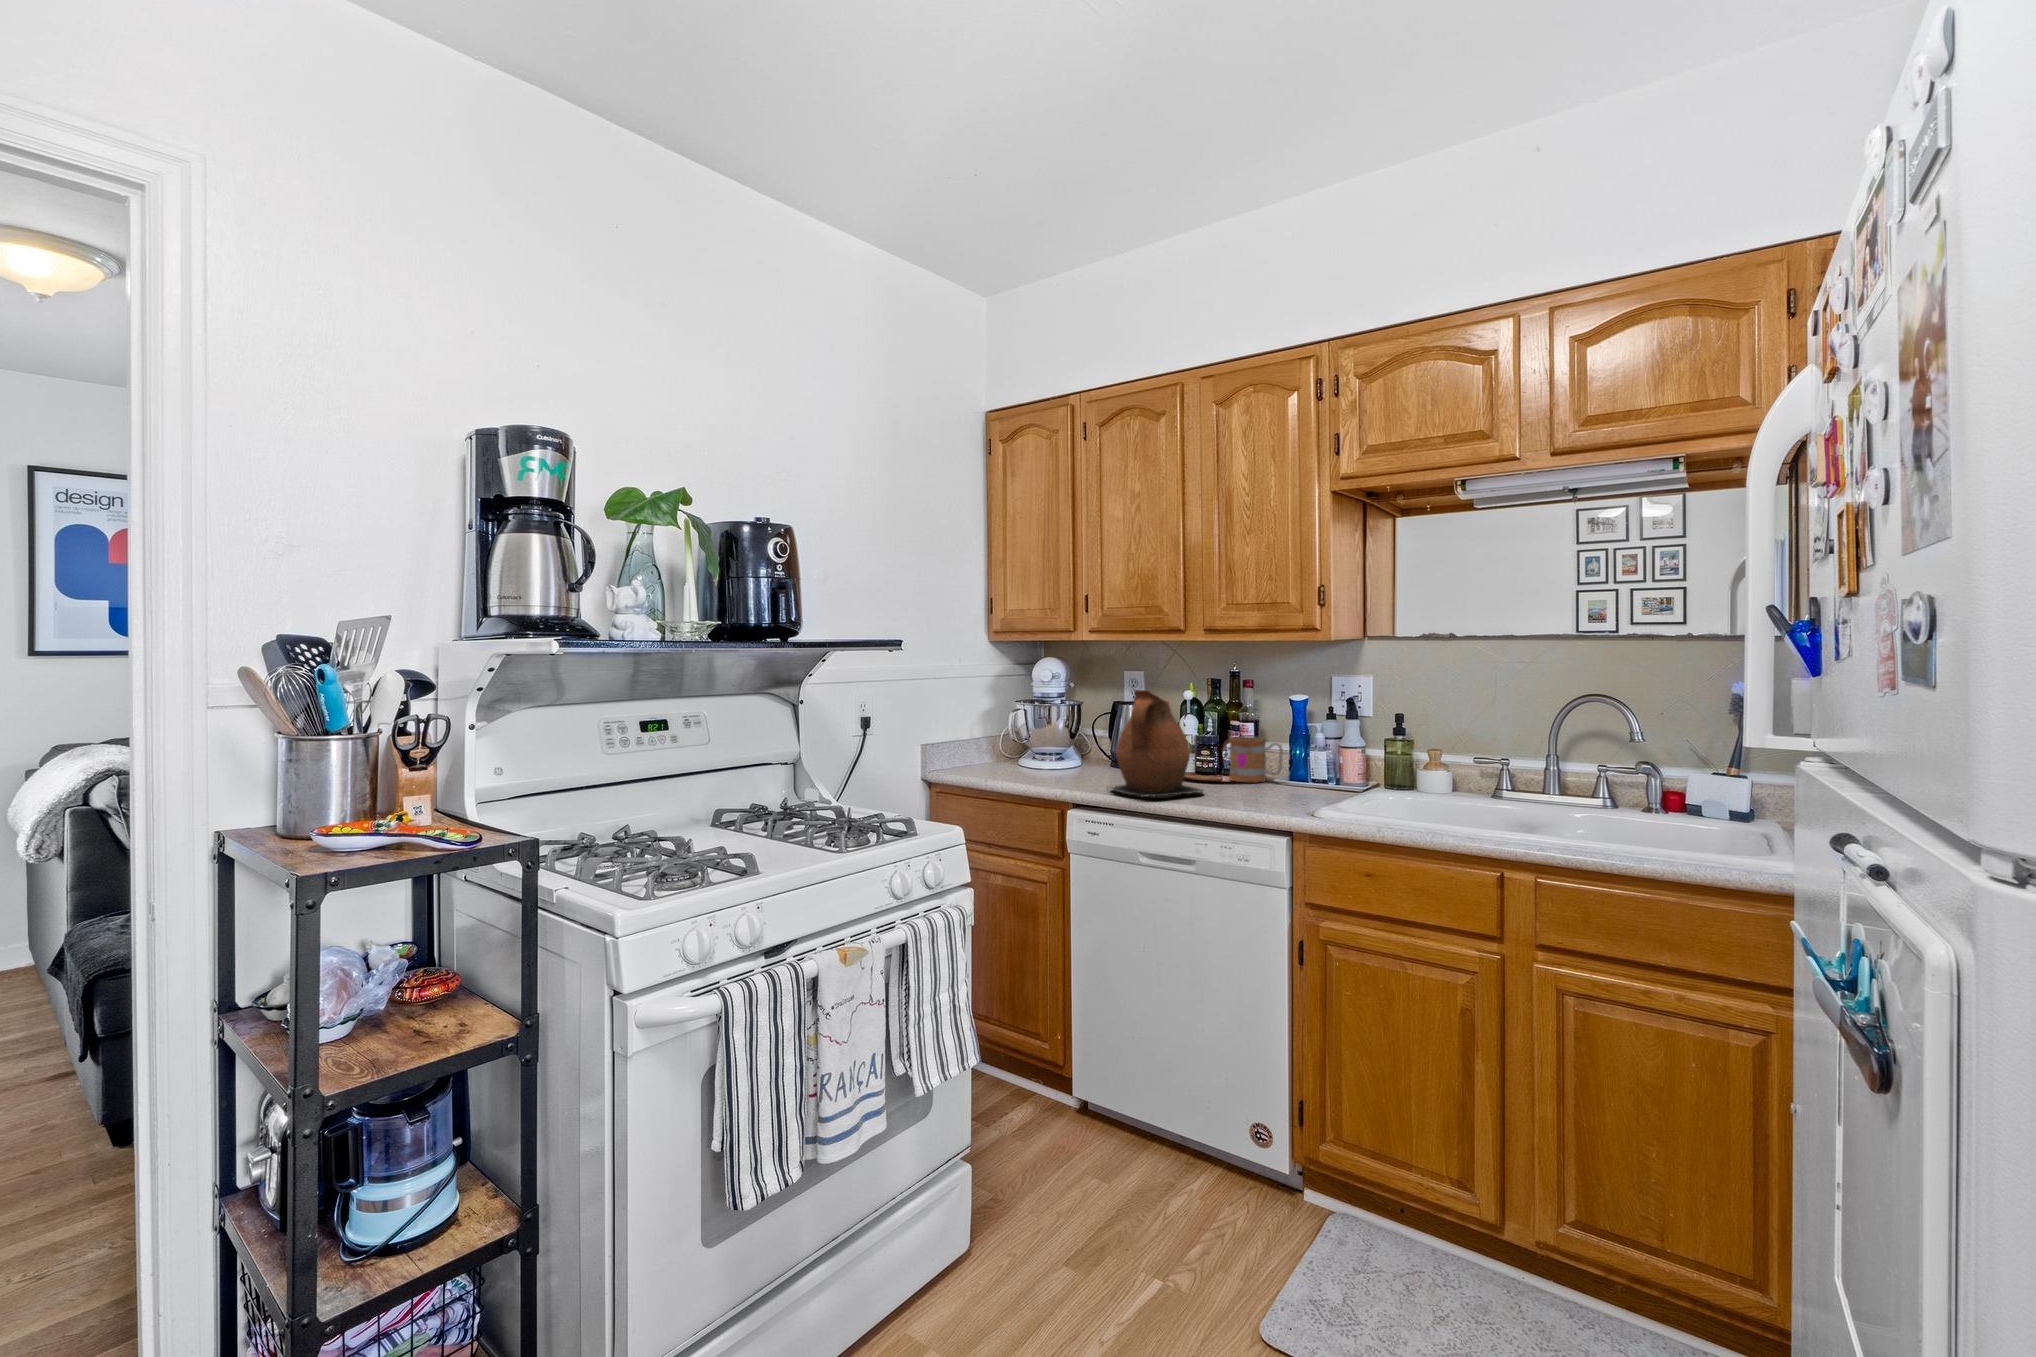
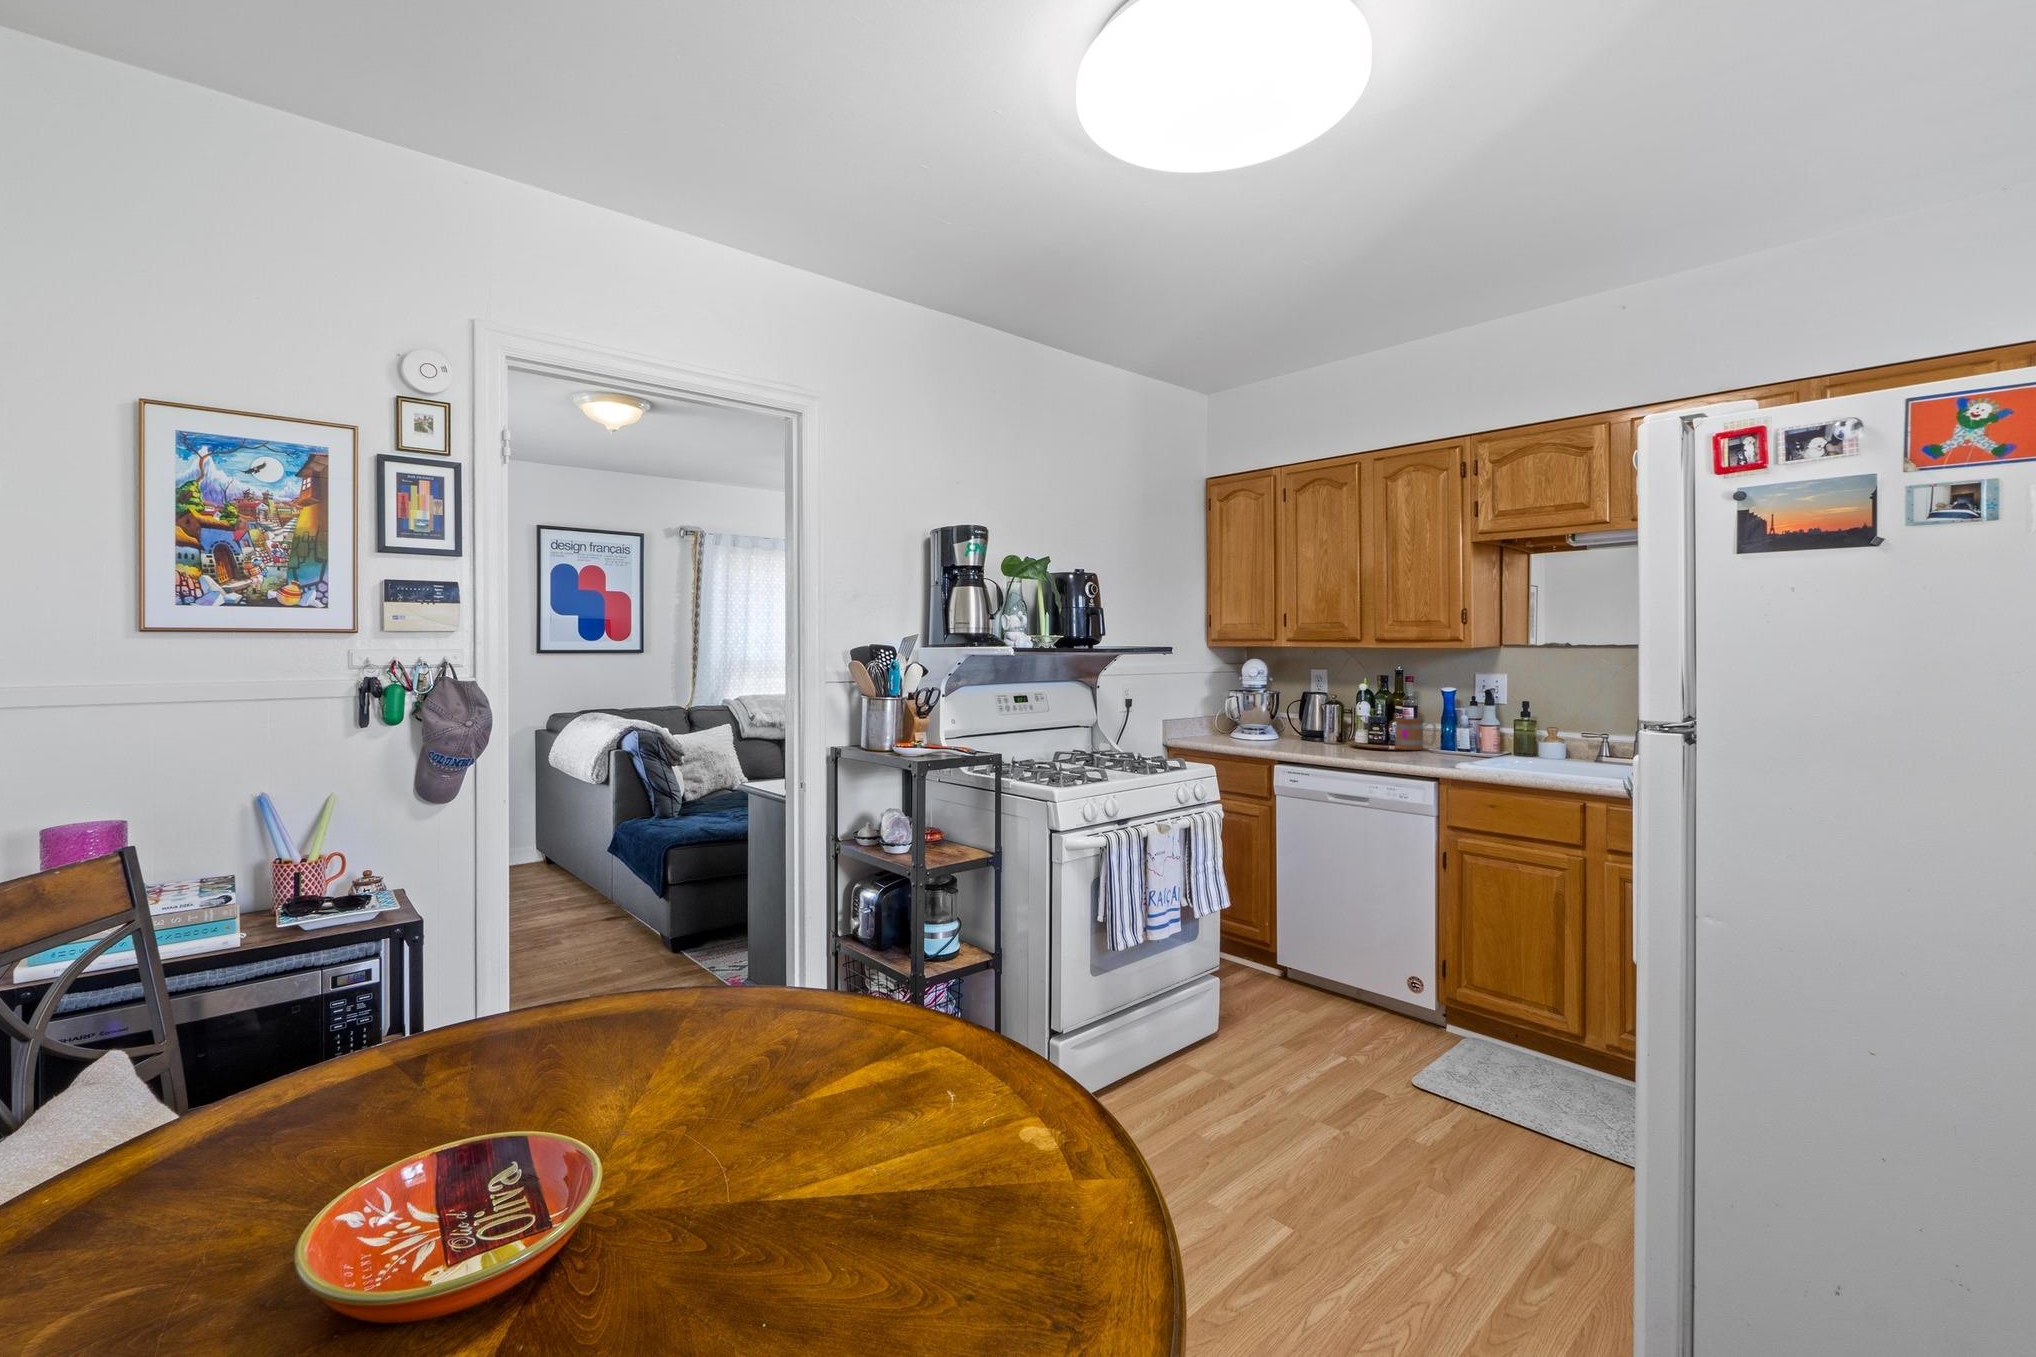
ceramic pitcher: present [1111,690,1204,797] -> none [1304,681,1377,755]

